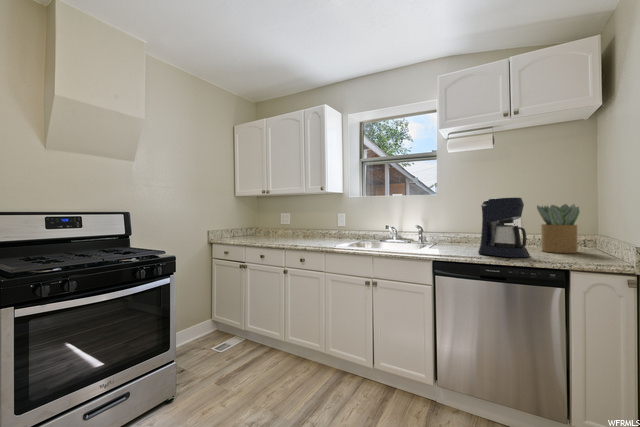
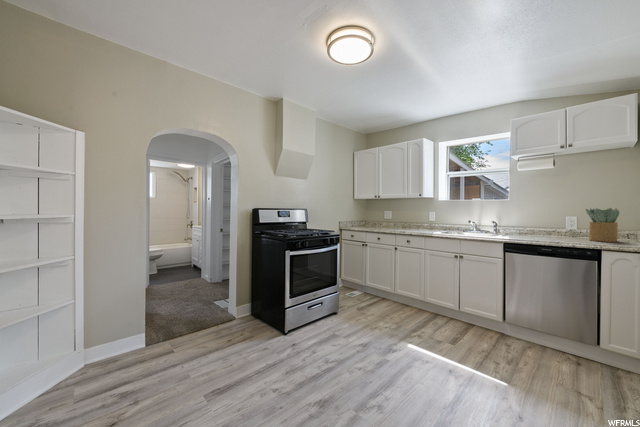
coffee maker: present [478,197,530,258] -> none [538,204,576,242]

